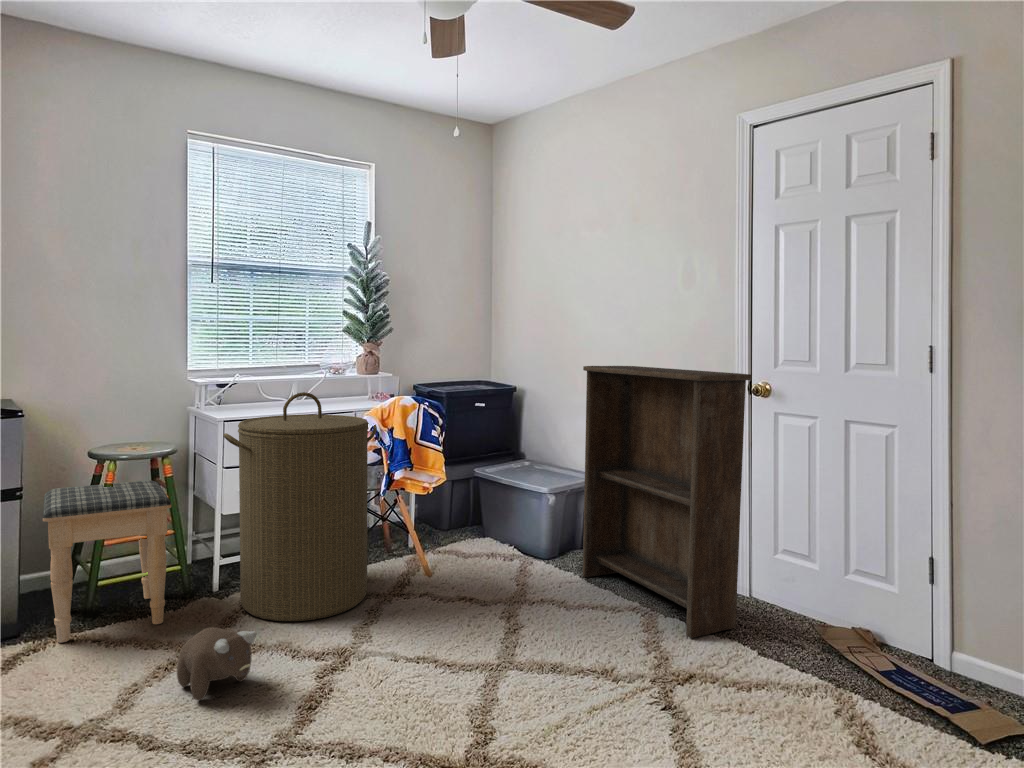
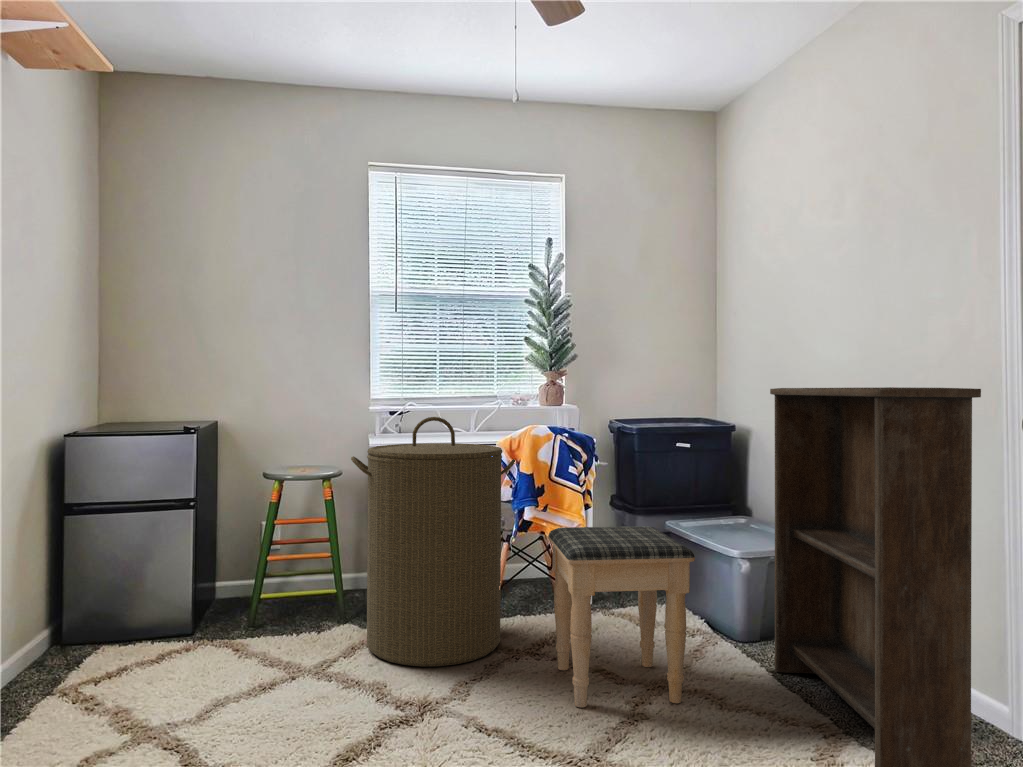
footstool: present [43,480,171,643] -> present [548,526,695,707]
plush toy: present [177,627,256,701] -> none [248,651,318,726]

